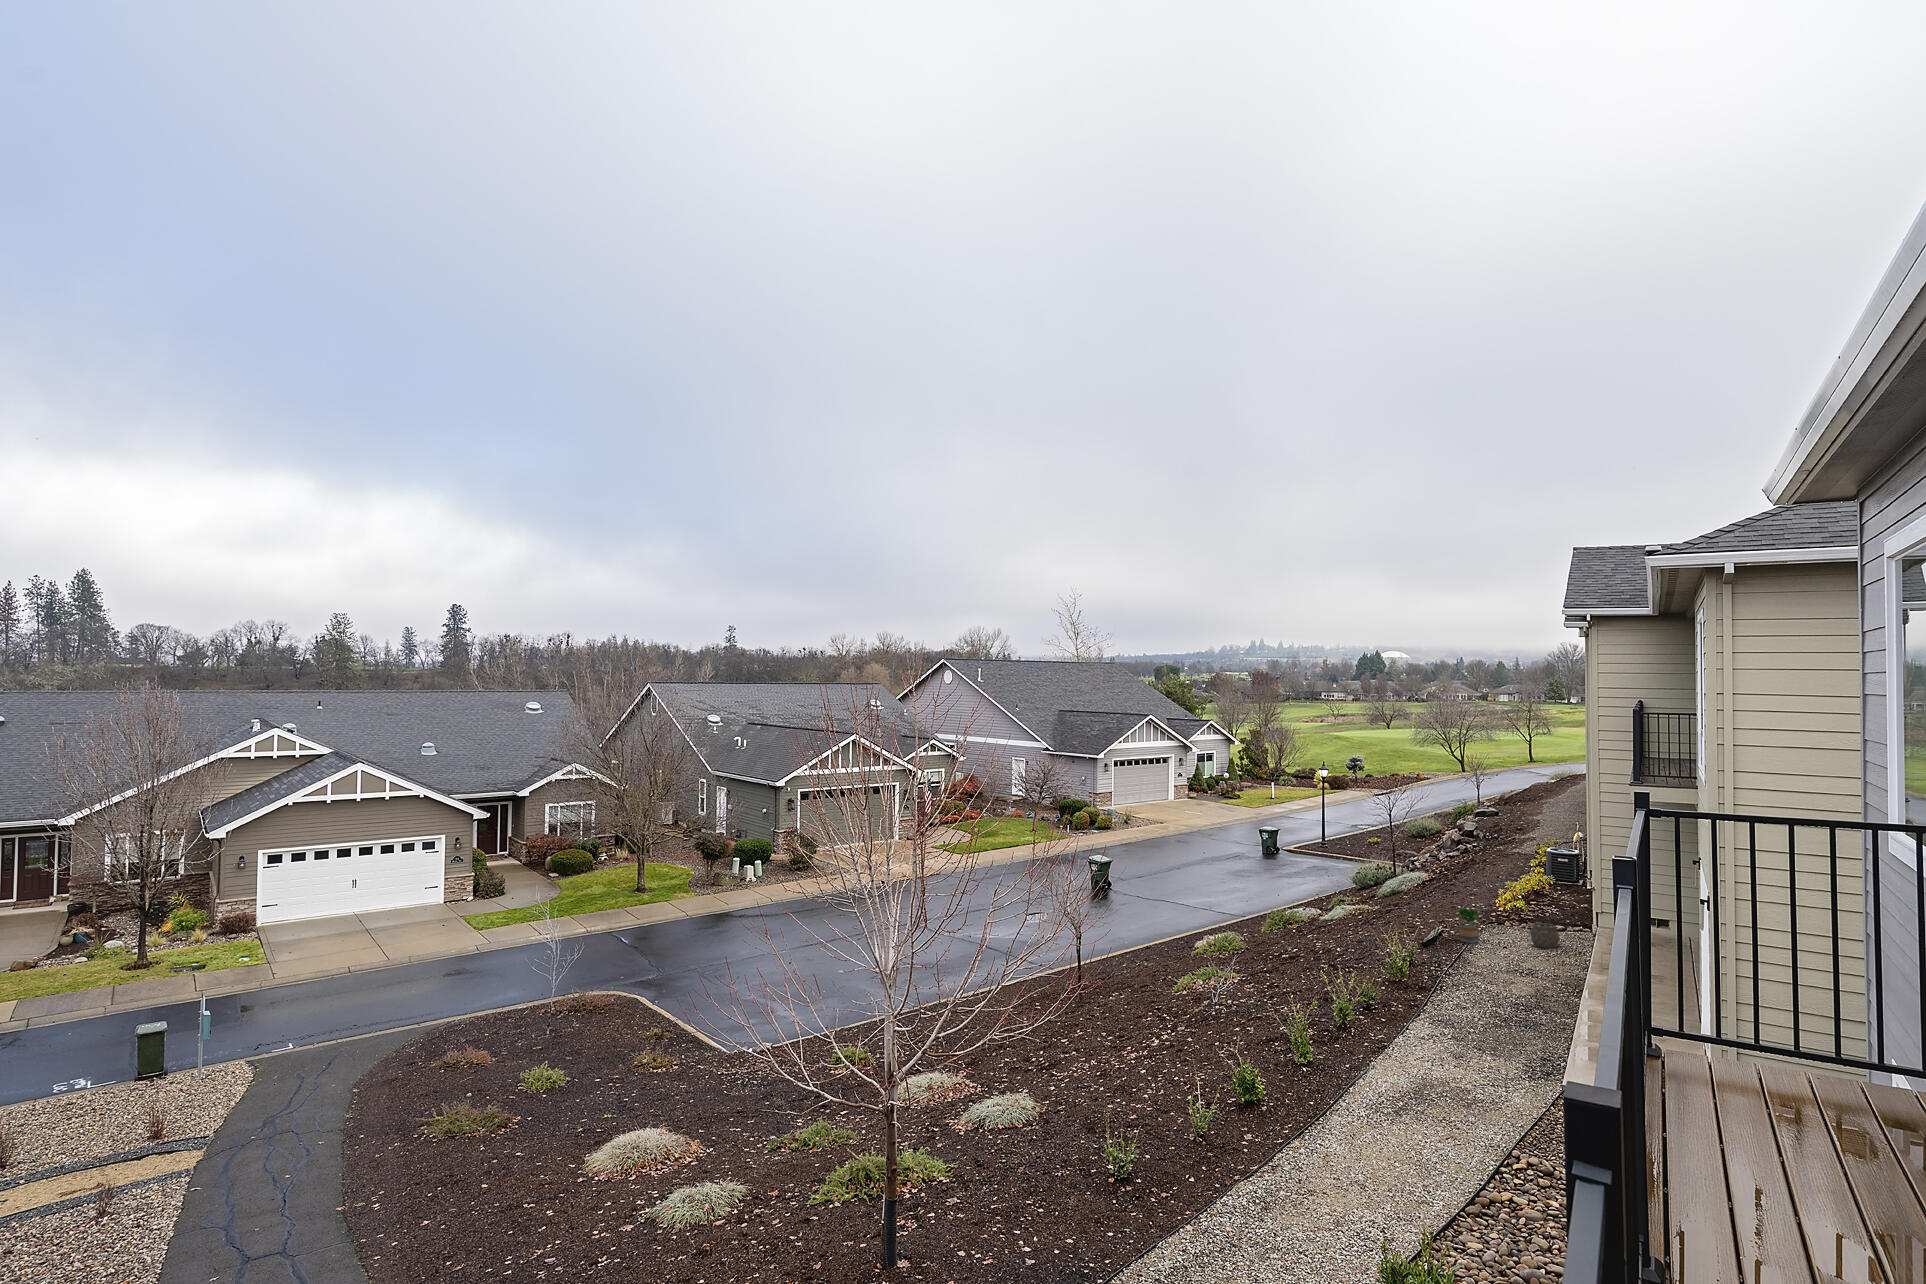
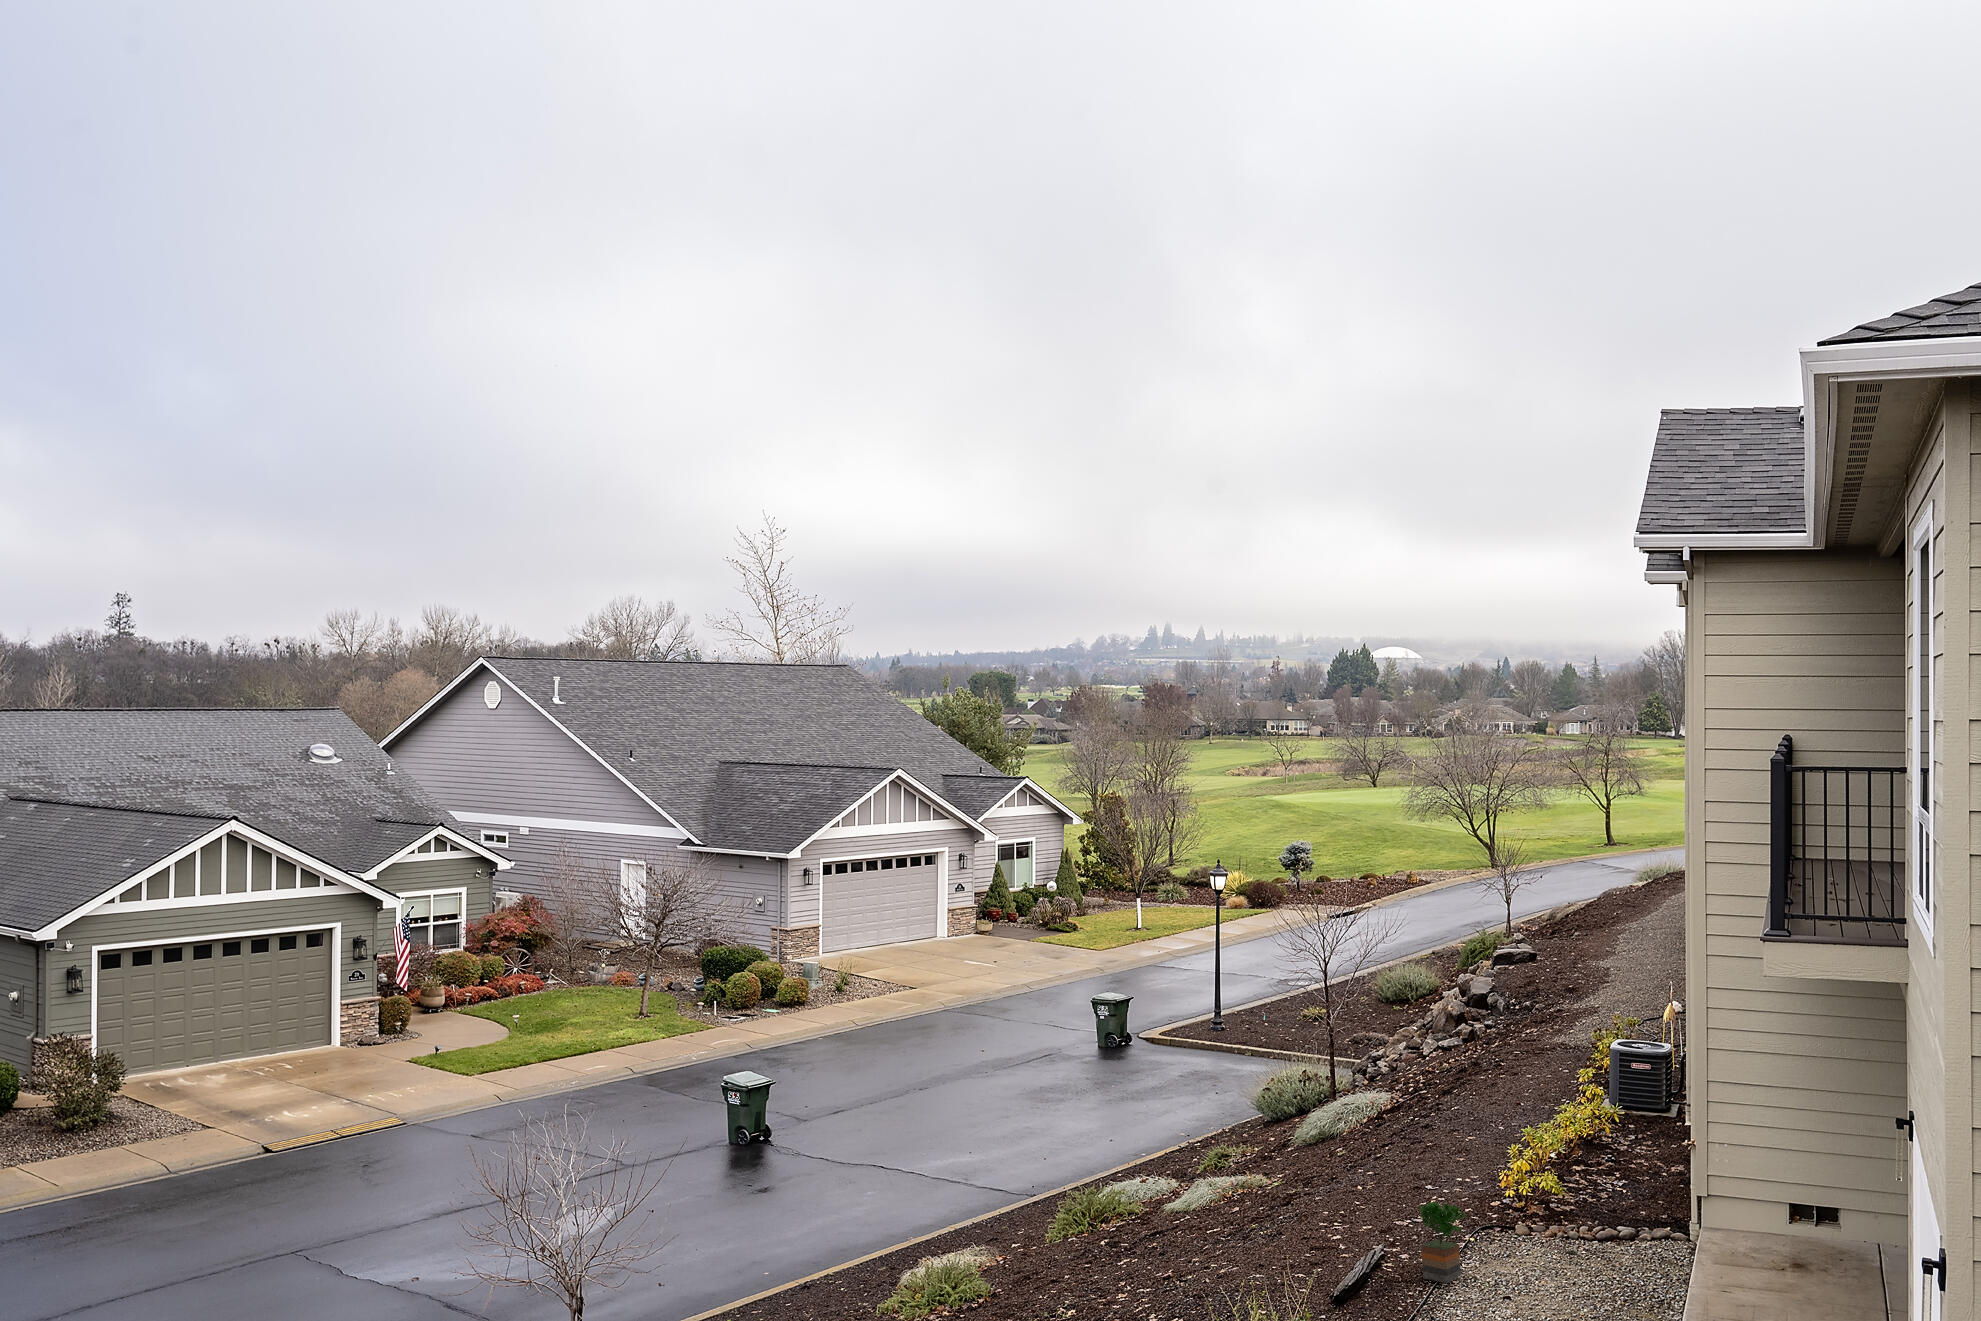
woven basket: present [1531,923,1559,948] -> none [1564,1232,1621,1291]

